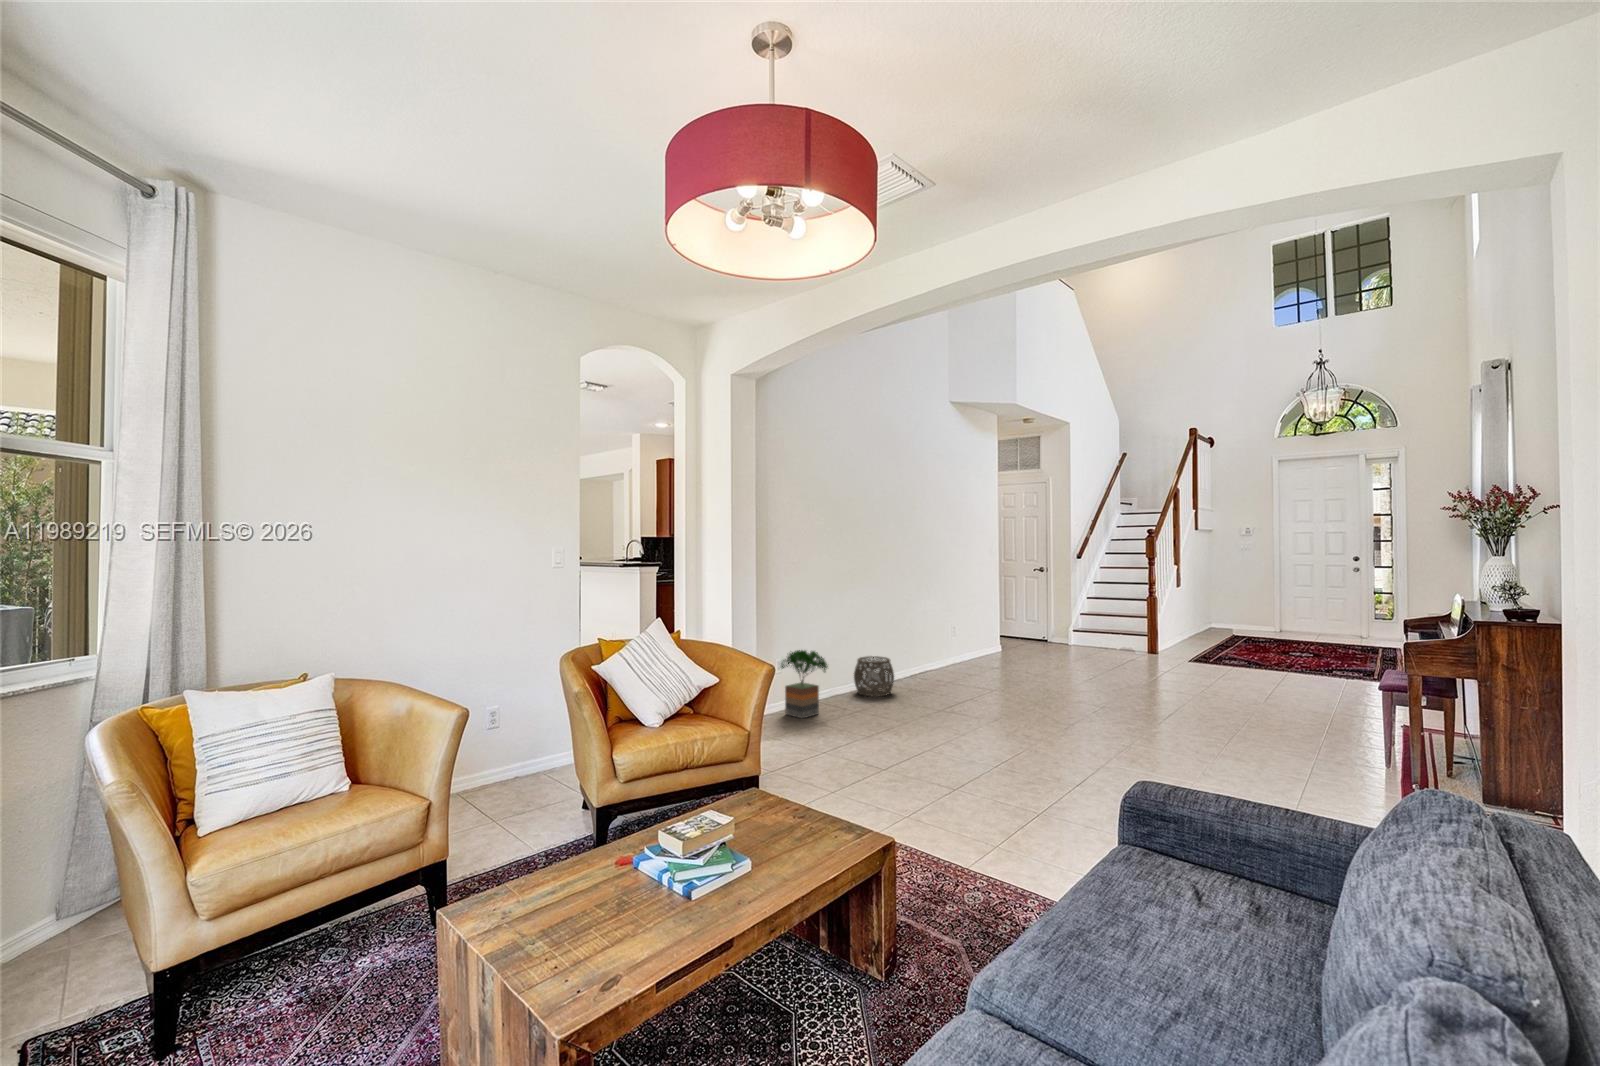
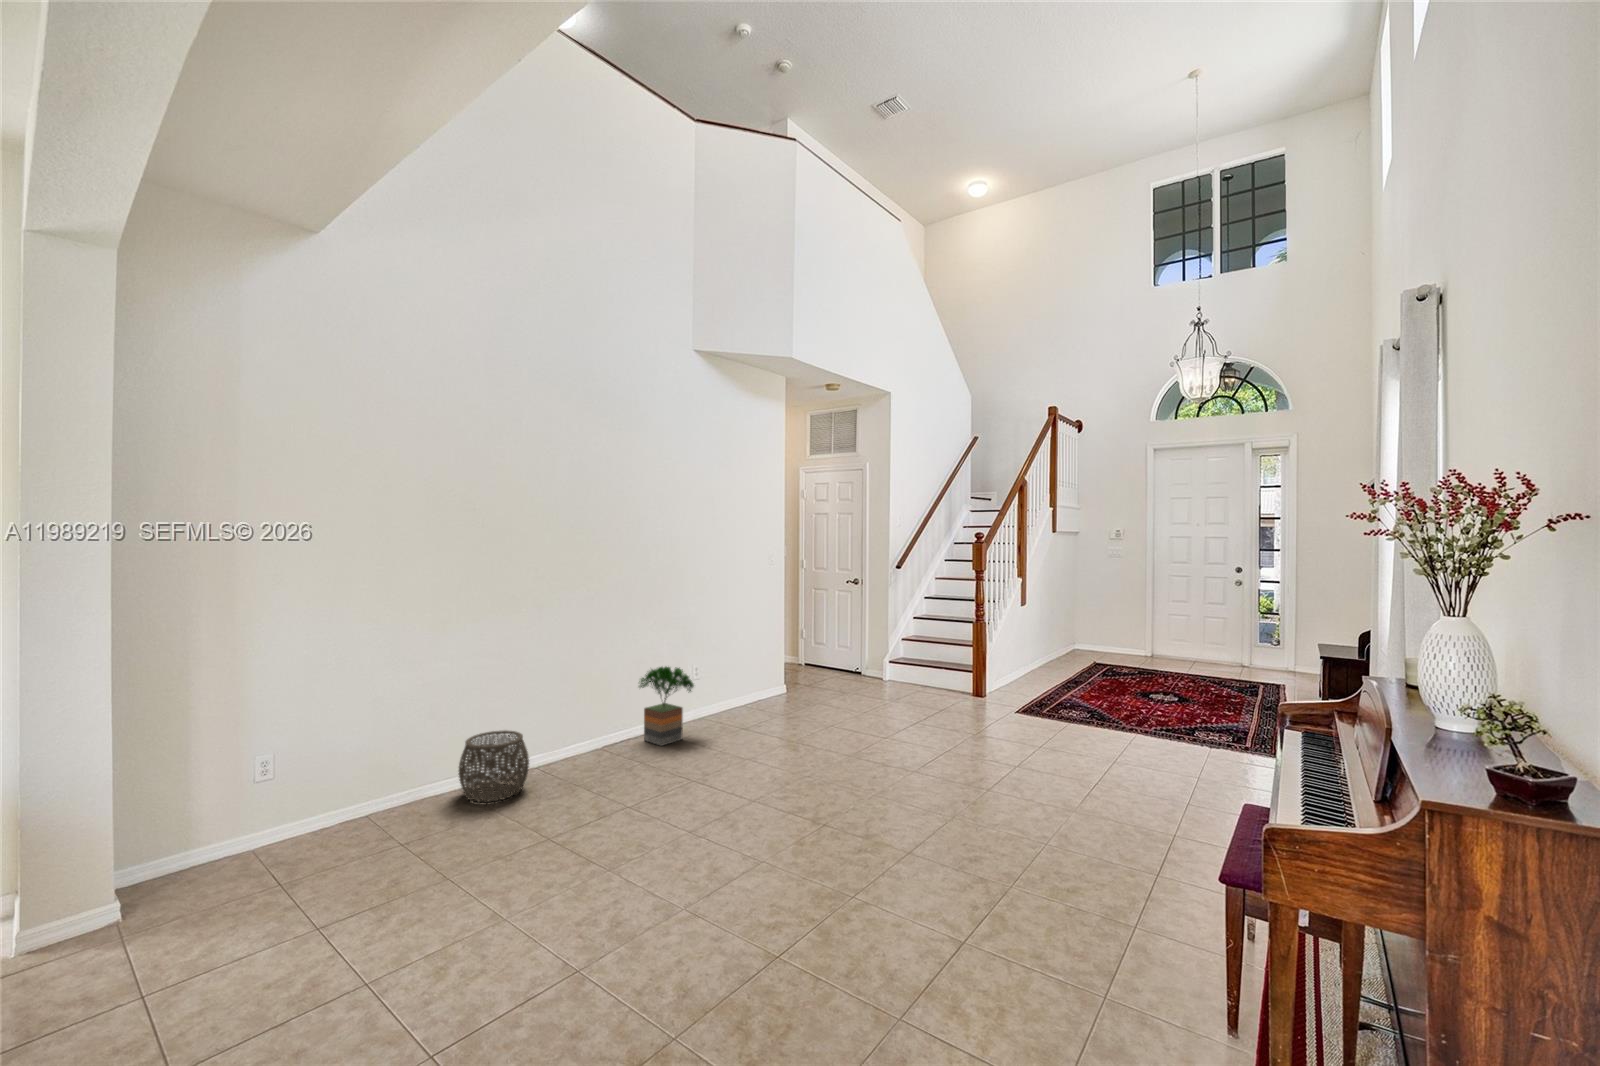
potted tree: present [781,650,828,718] -> present [639,667,694,746]

